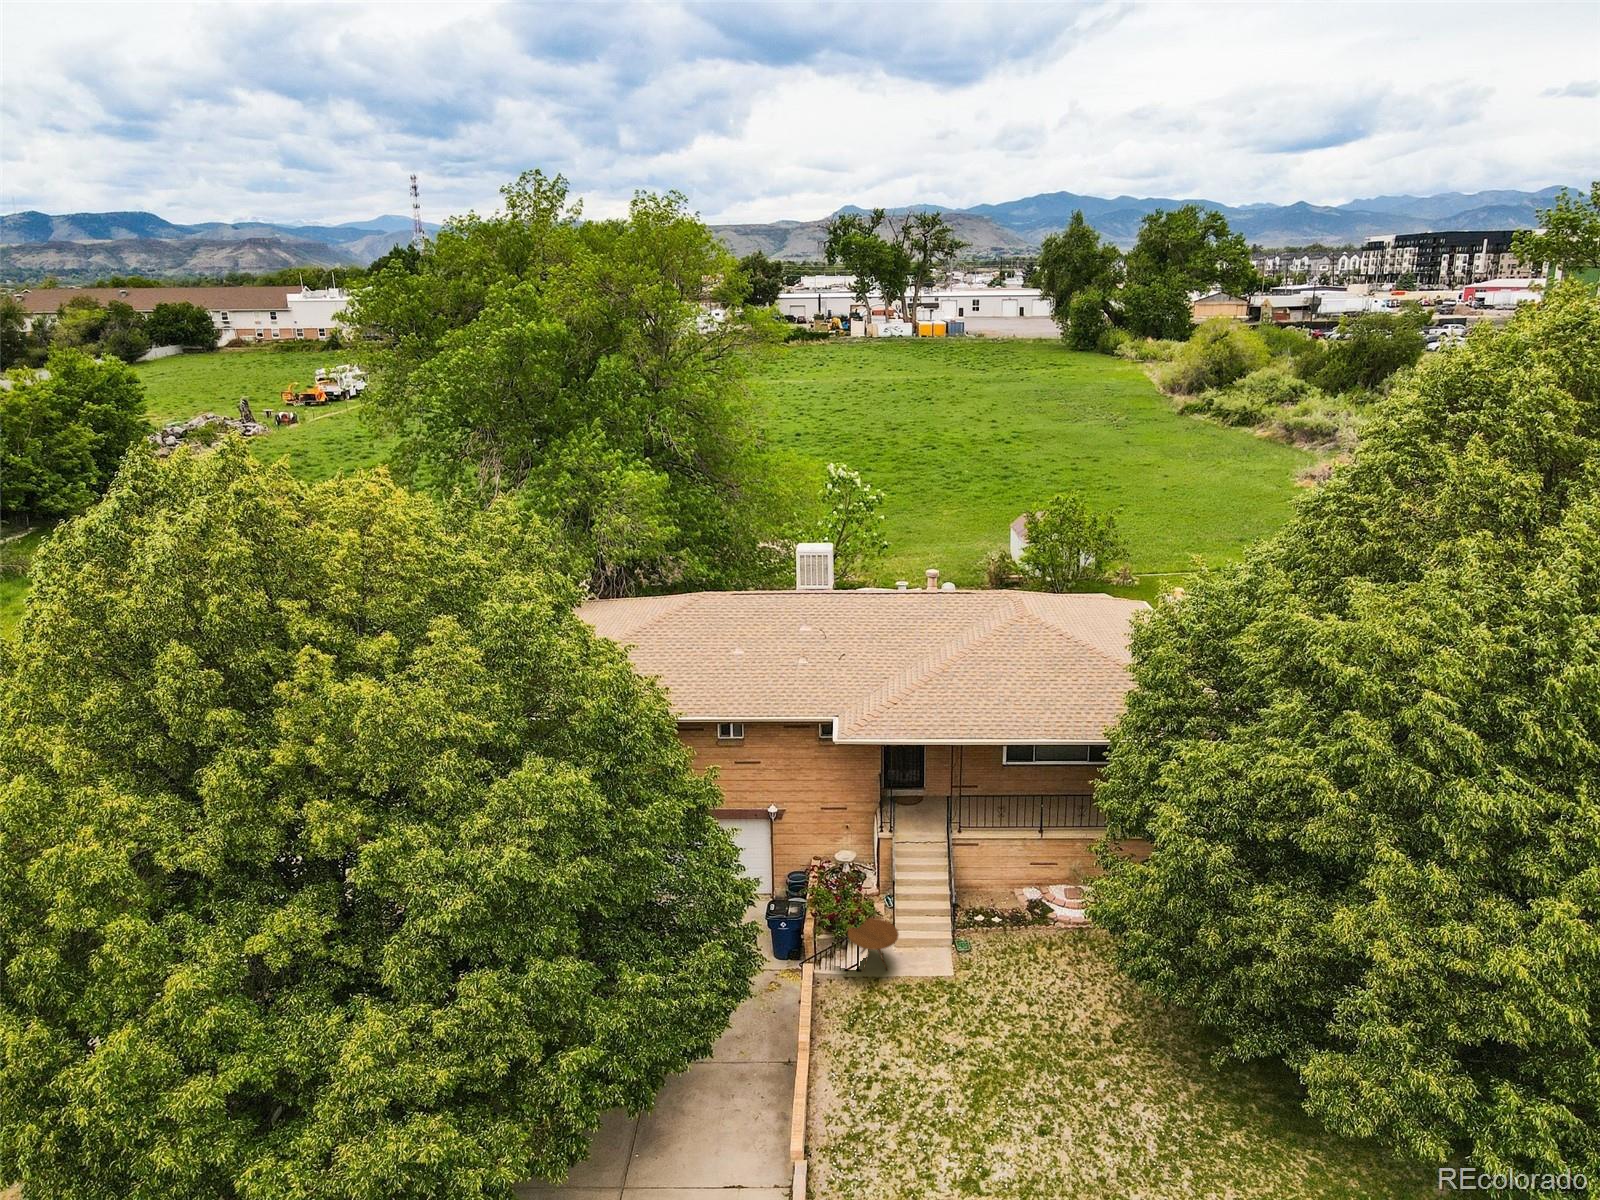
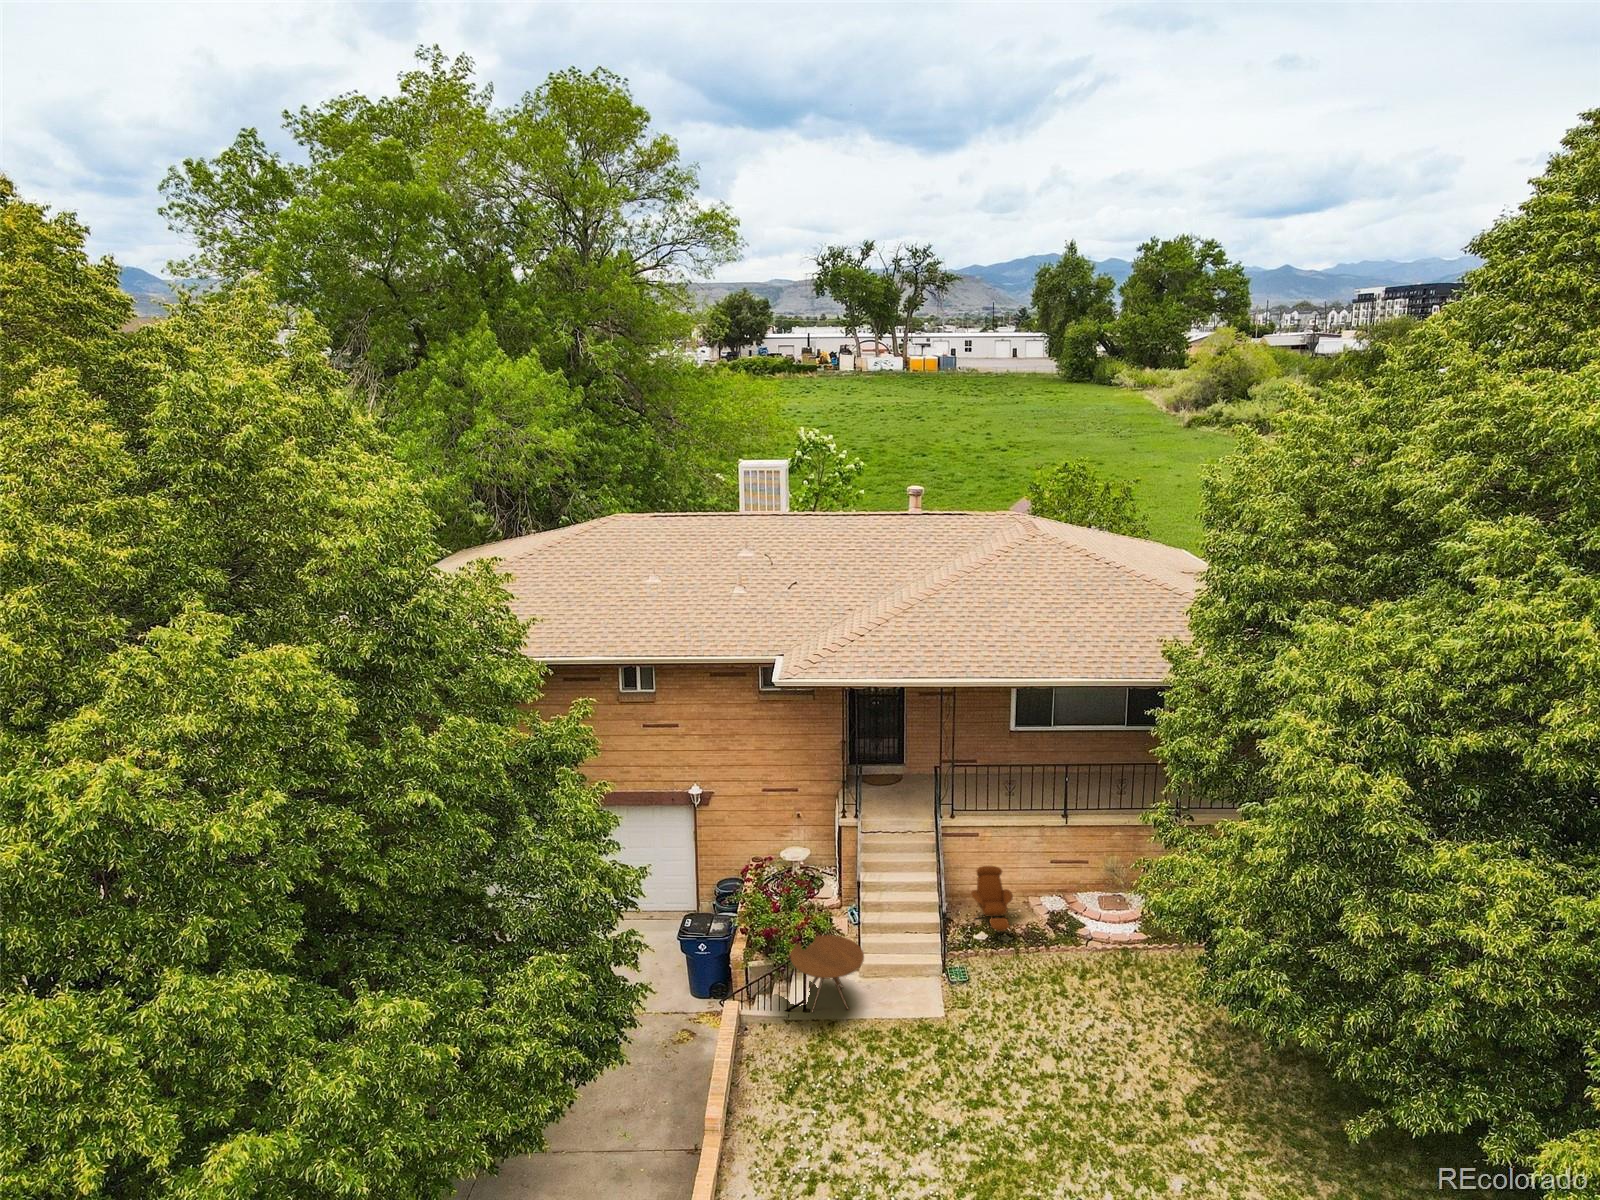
lounge chair: none [973,866,1002,925] -> present [971,866,1013,942]

